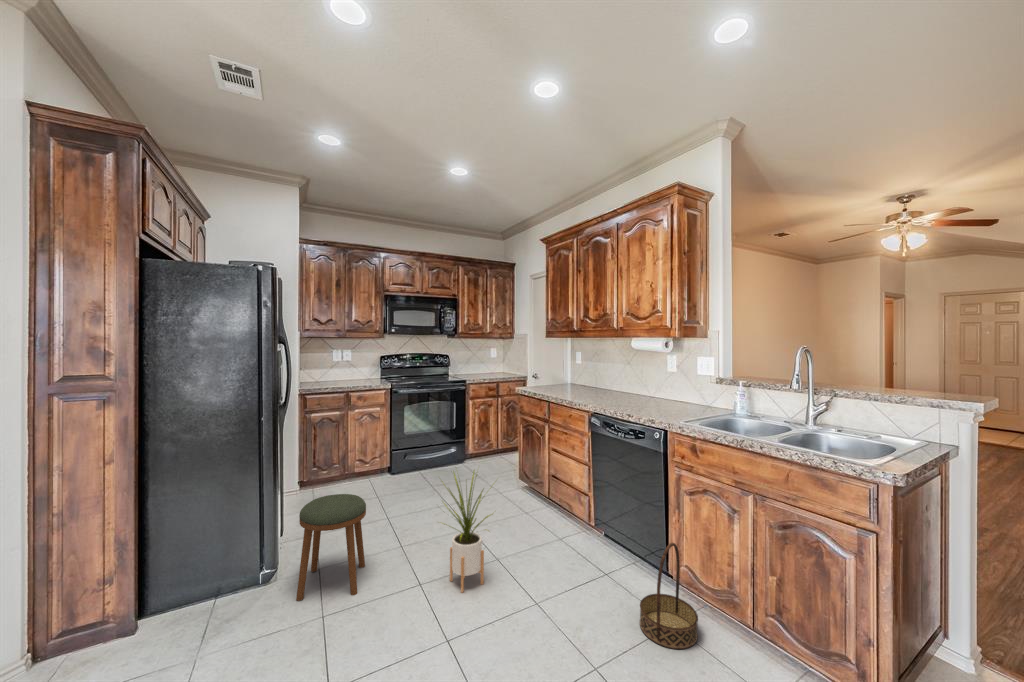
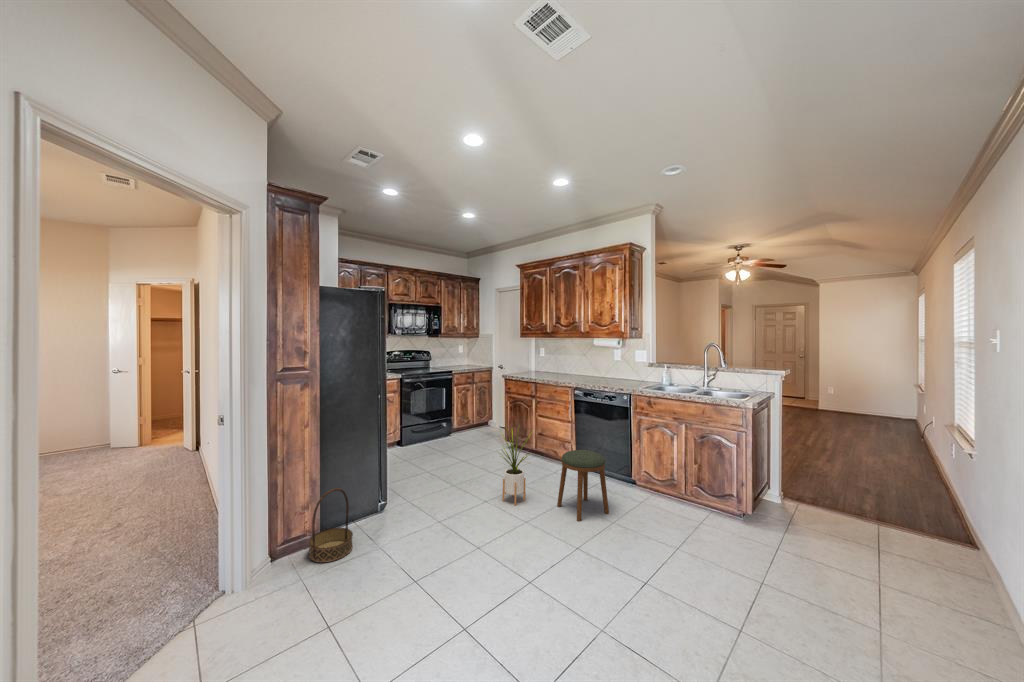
stool: present [296,494,366,601] -> present [557,450,609,521]
basket: present [640,543,698,649] -> present [309,488,353,563]

